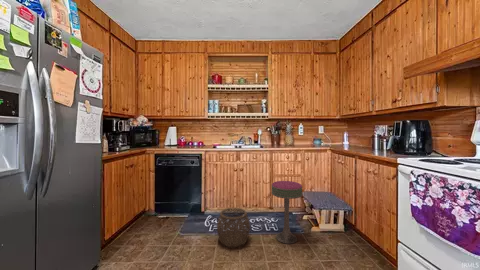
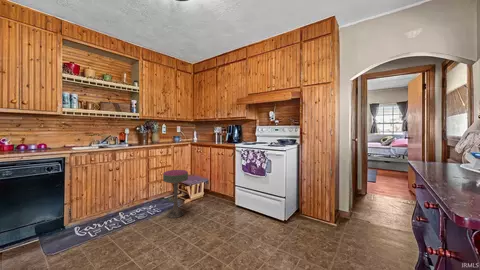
woven basket: present [217,208,250,247] -> none [114,202,150,239]

